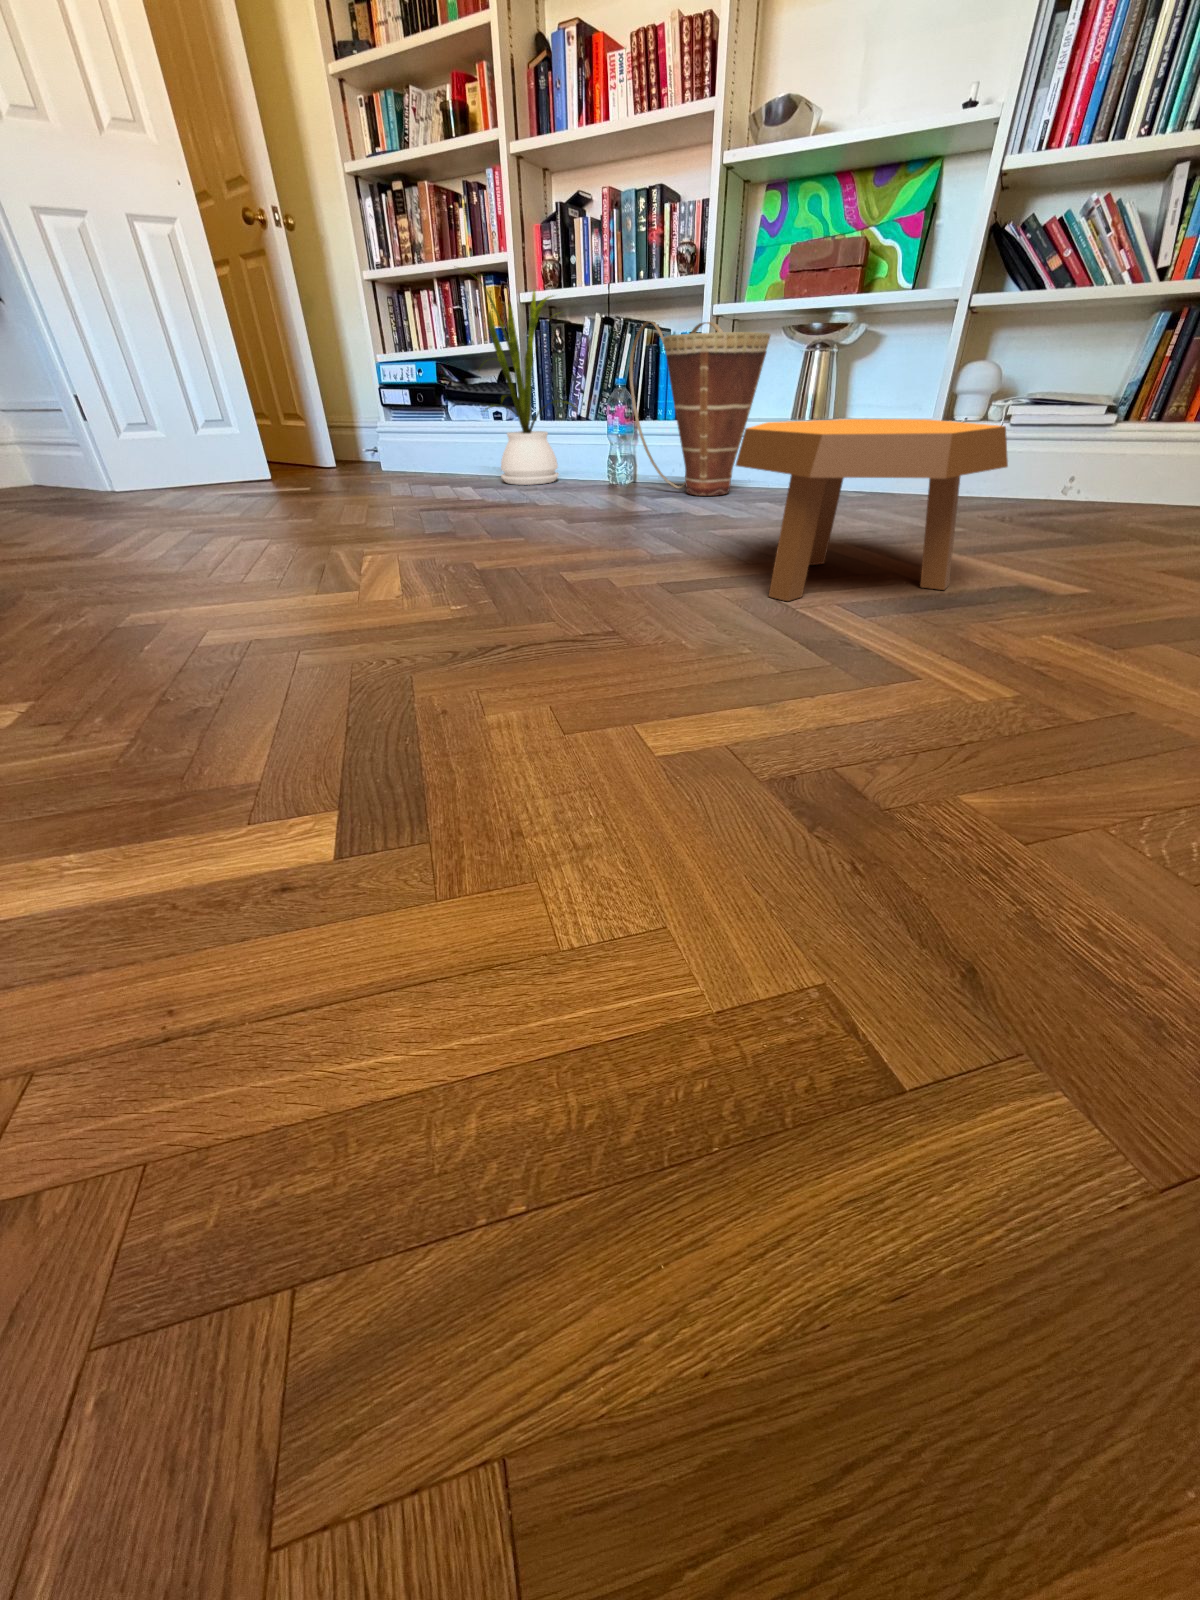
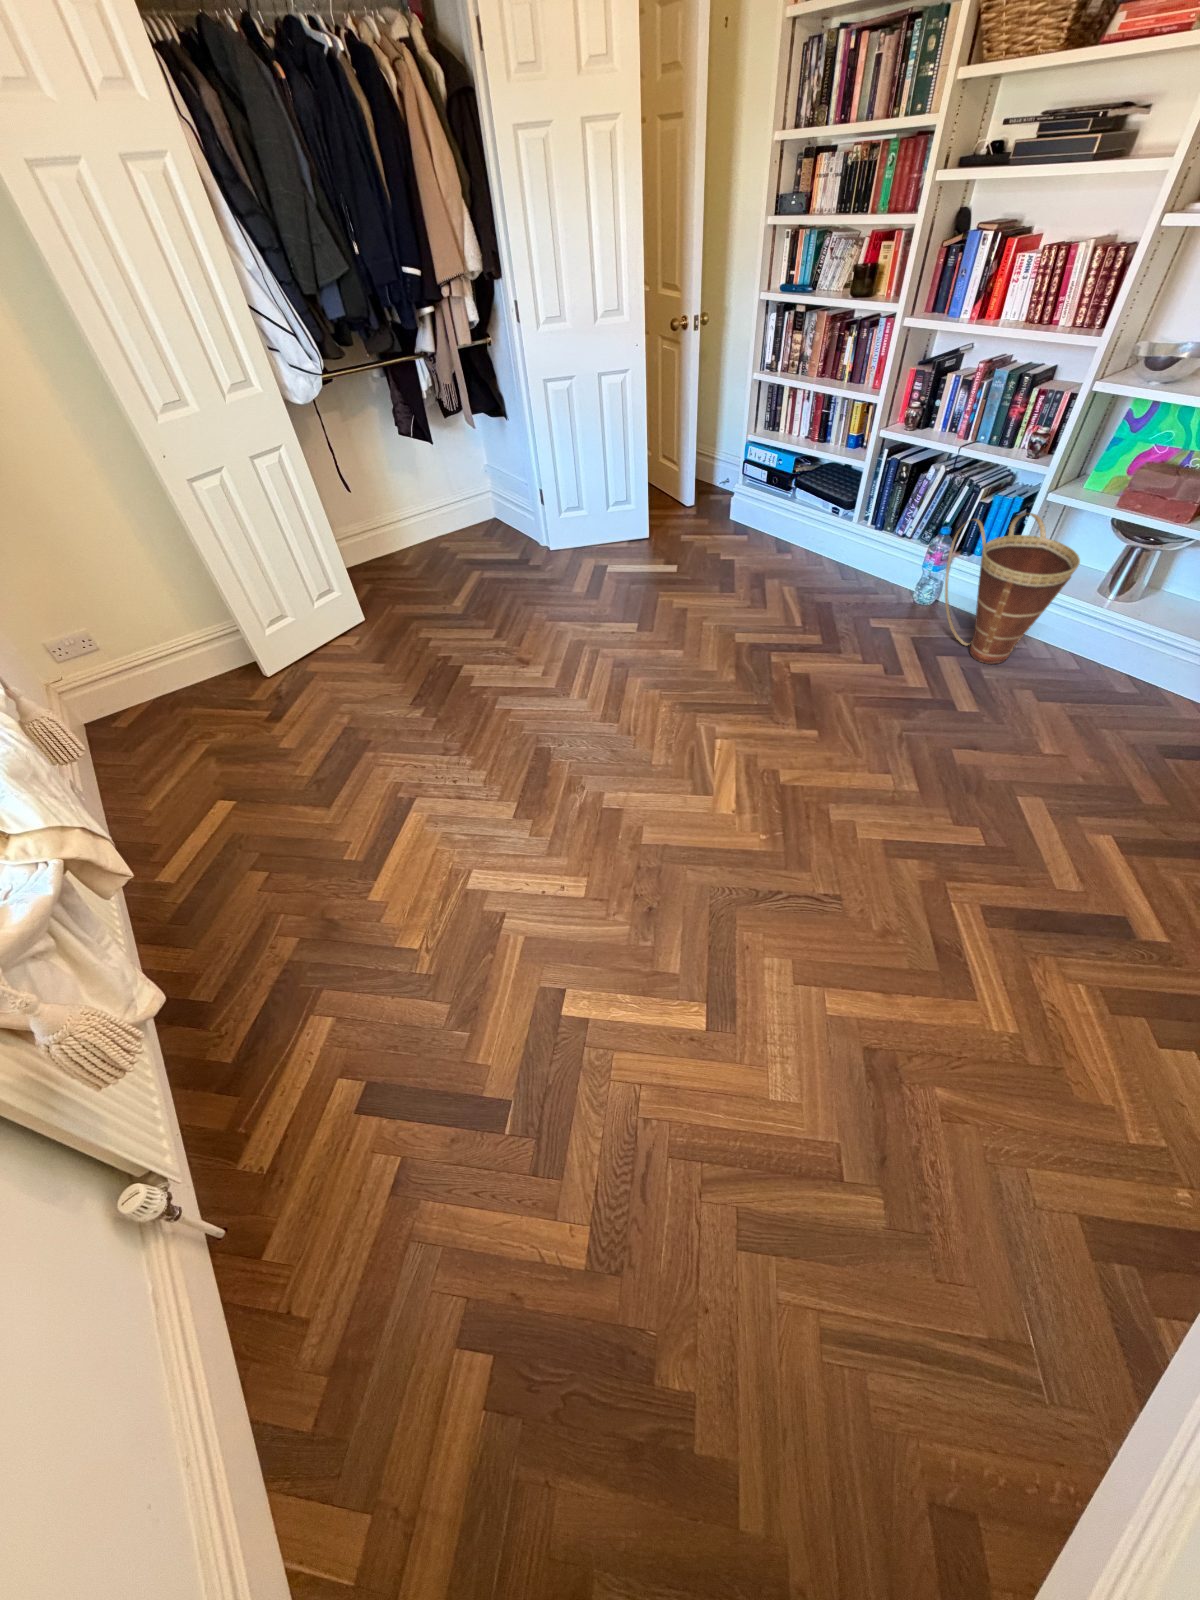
house plant: present [458,267,576,485] -> none [821,425,915,597]
footstool: present [736,419,1008,601] -> none [952,764,1139,912]

